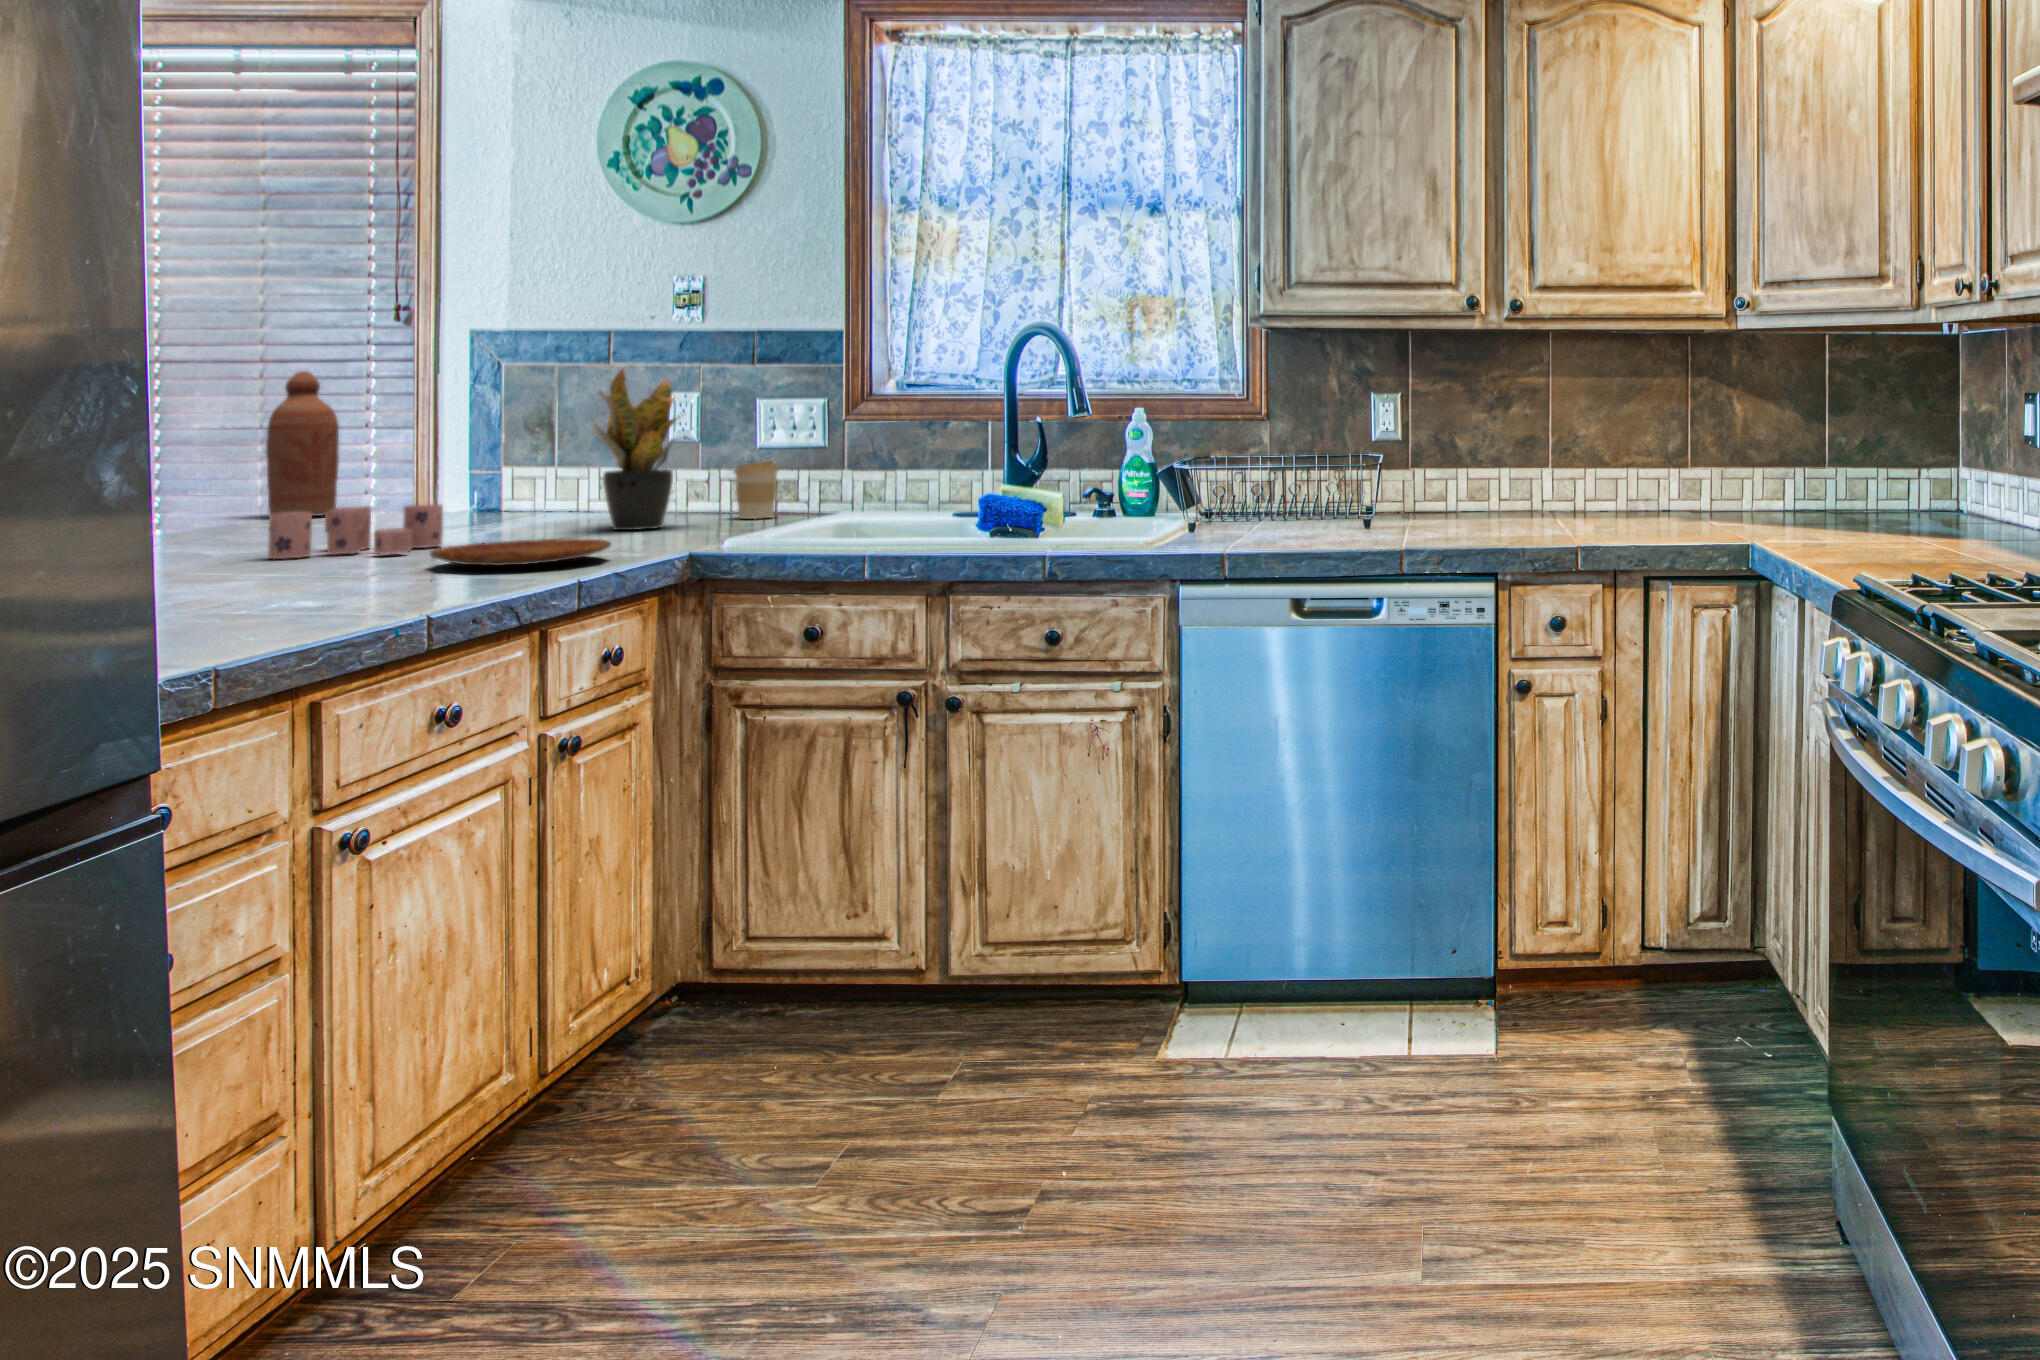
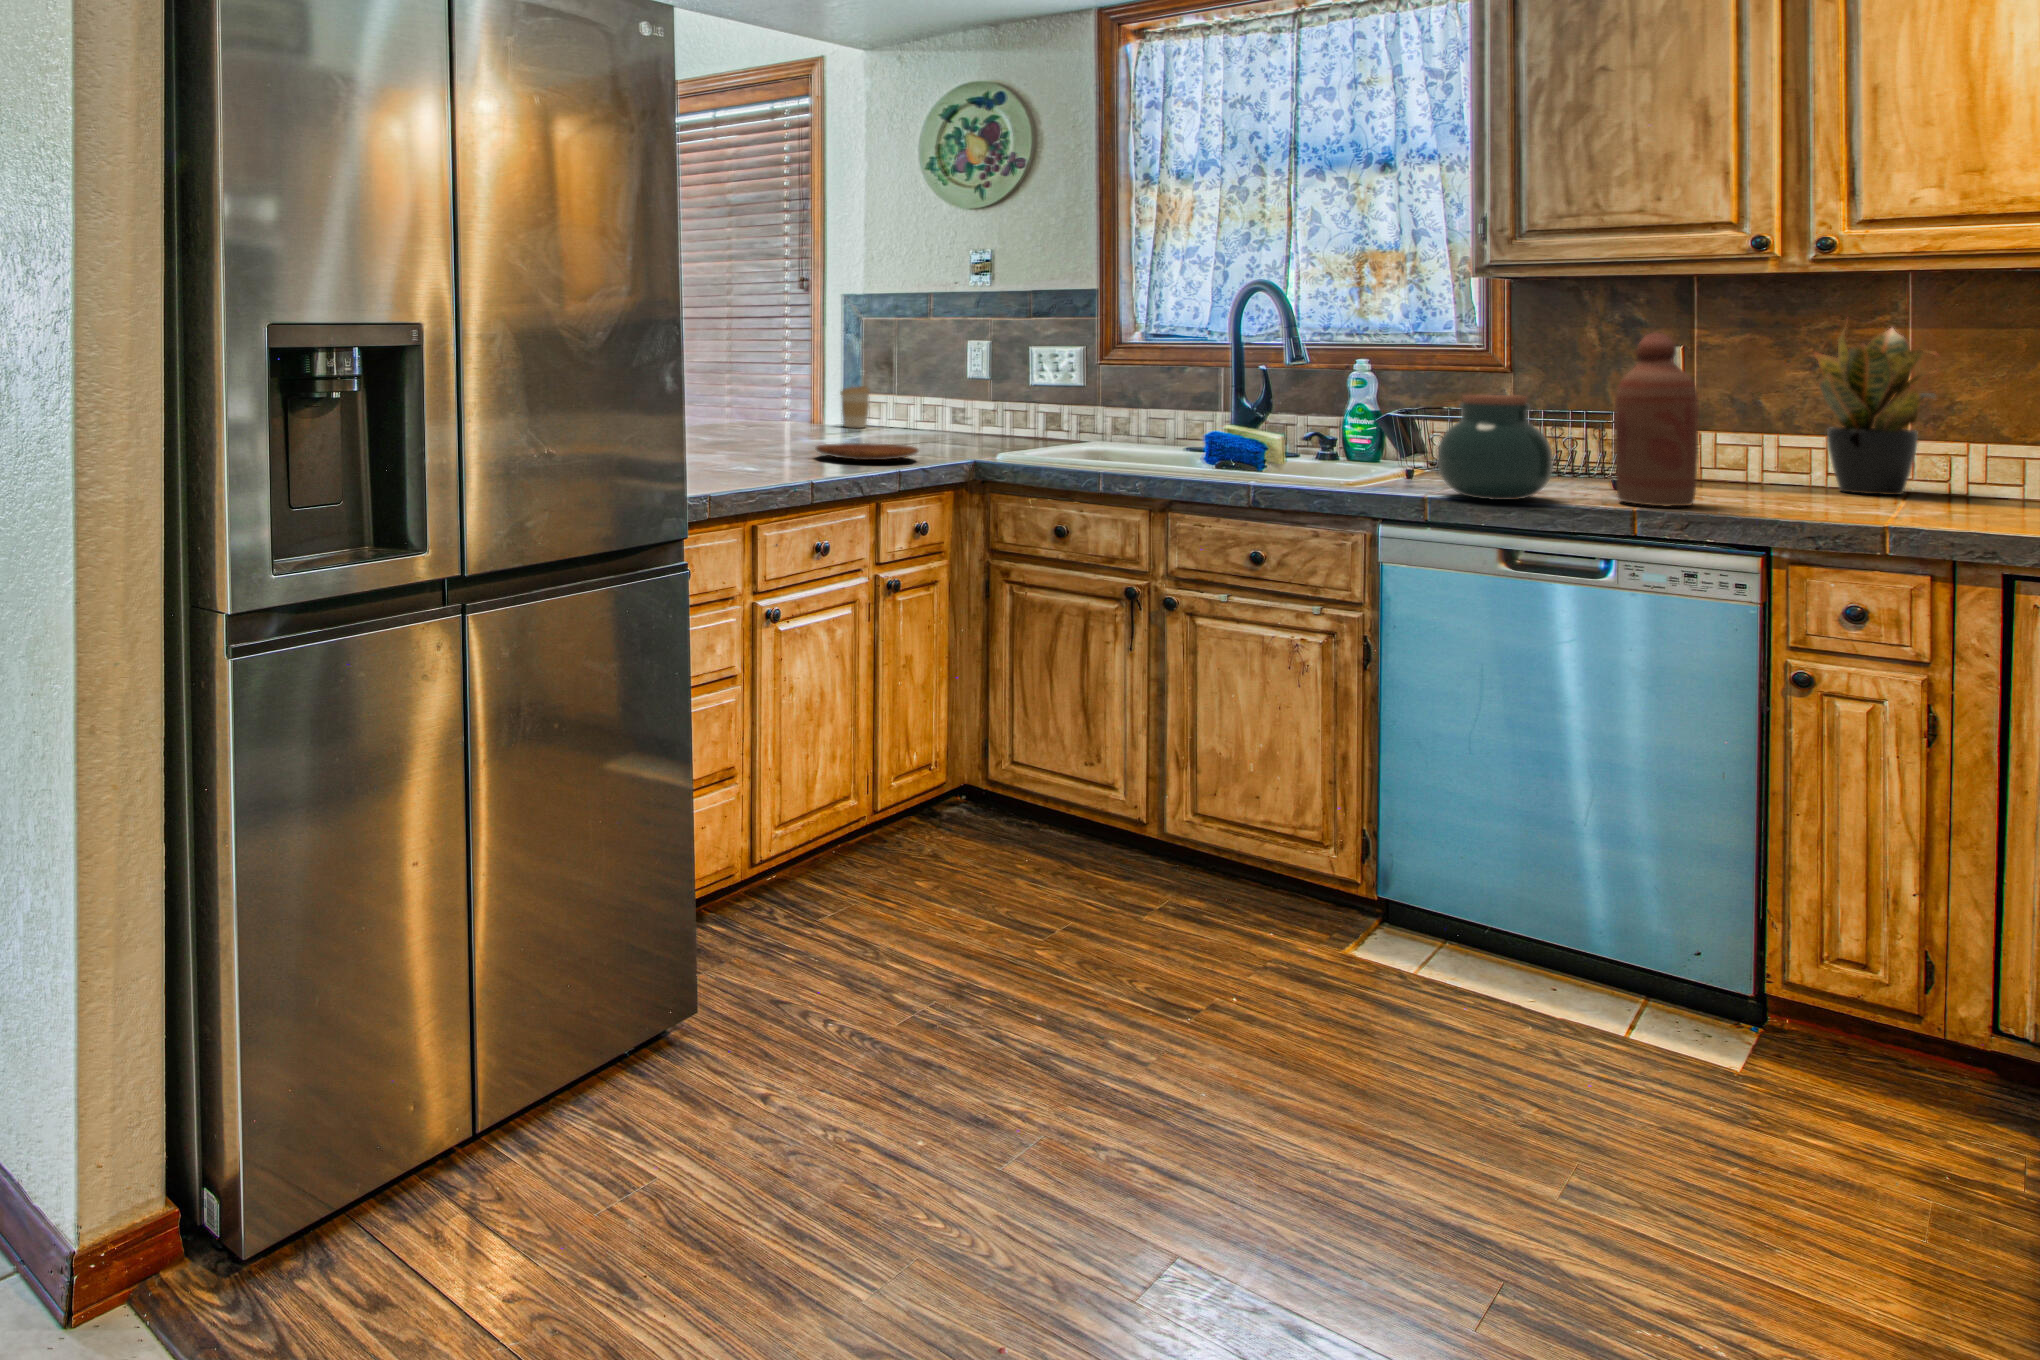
potted plant: present [594,370,691,530] -> present [1814,319,1936,495]
bottle: present [266,371,339,516] -> present [1614,333,1698,506]
jar: none [1235,439,1330,545] -> present [1437,395,1553,500]
coffee cup: present [734,461,779,519] -> present [841,386,870,428]
candle: present [268,504,443,559] -> none [737,415,825,447]

